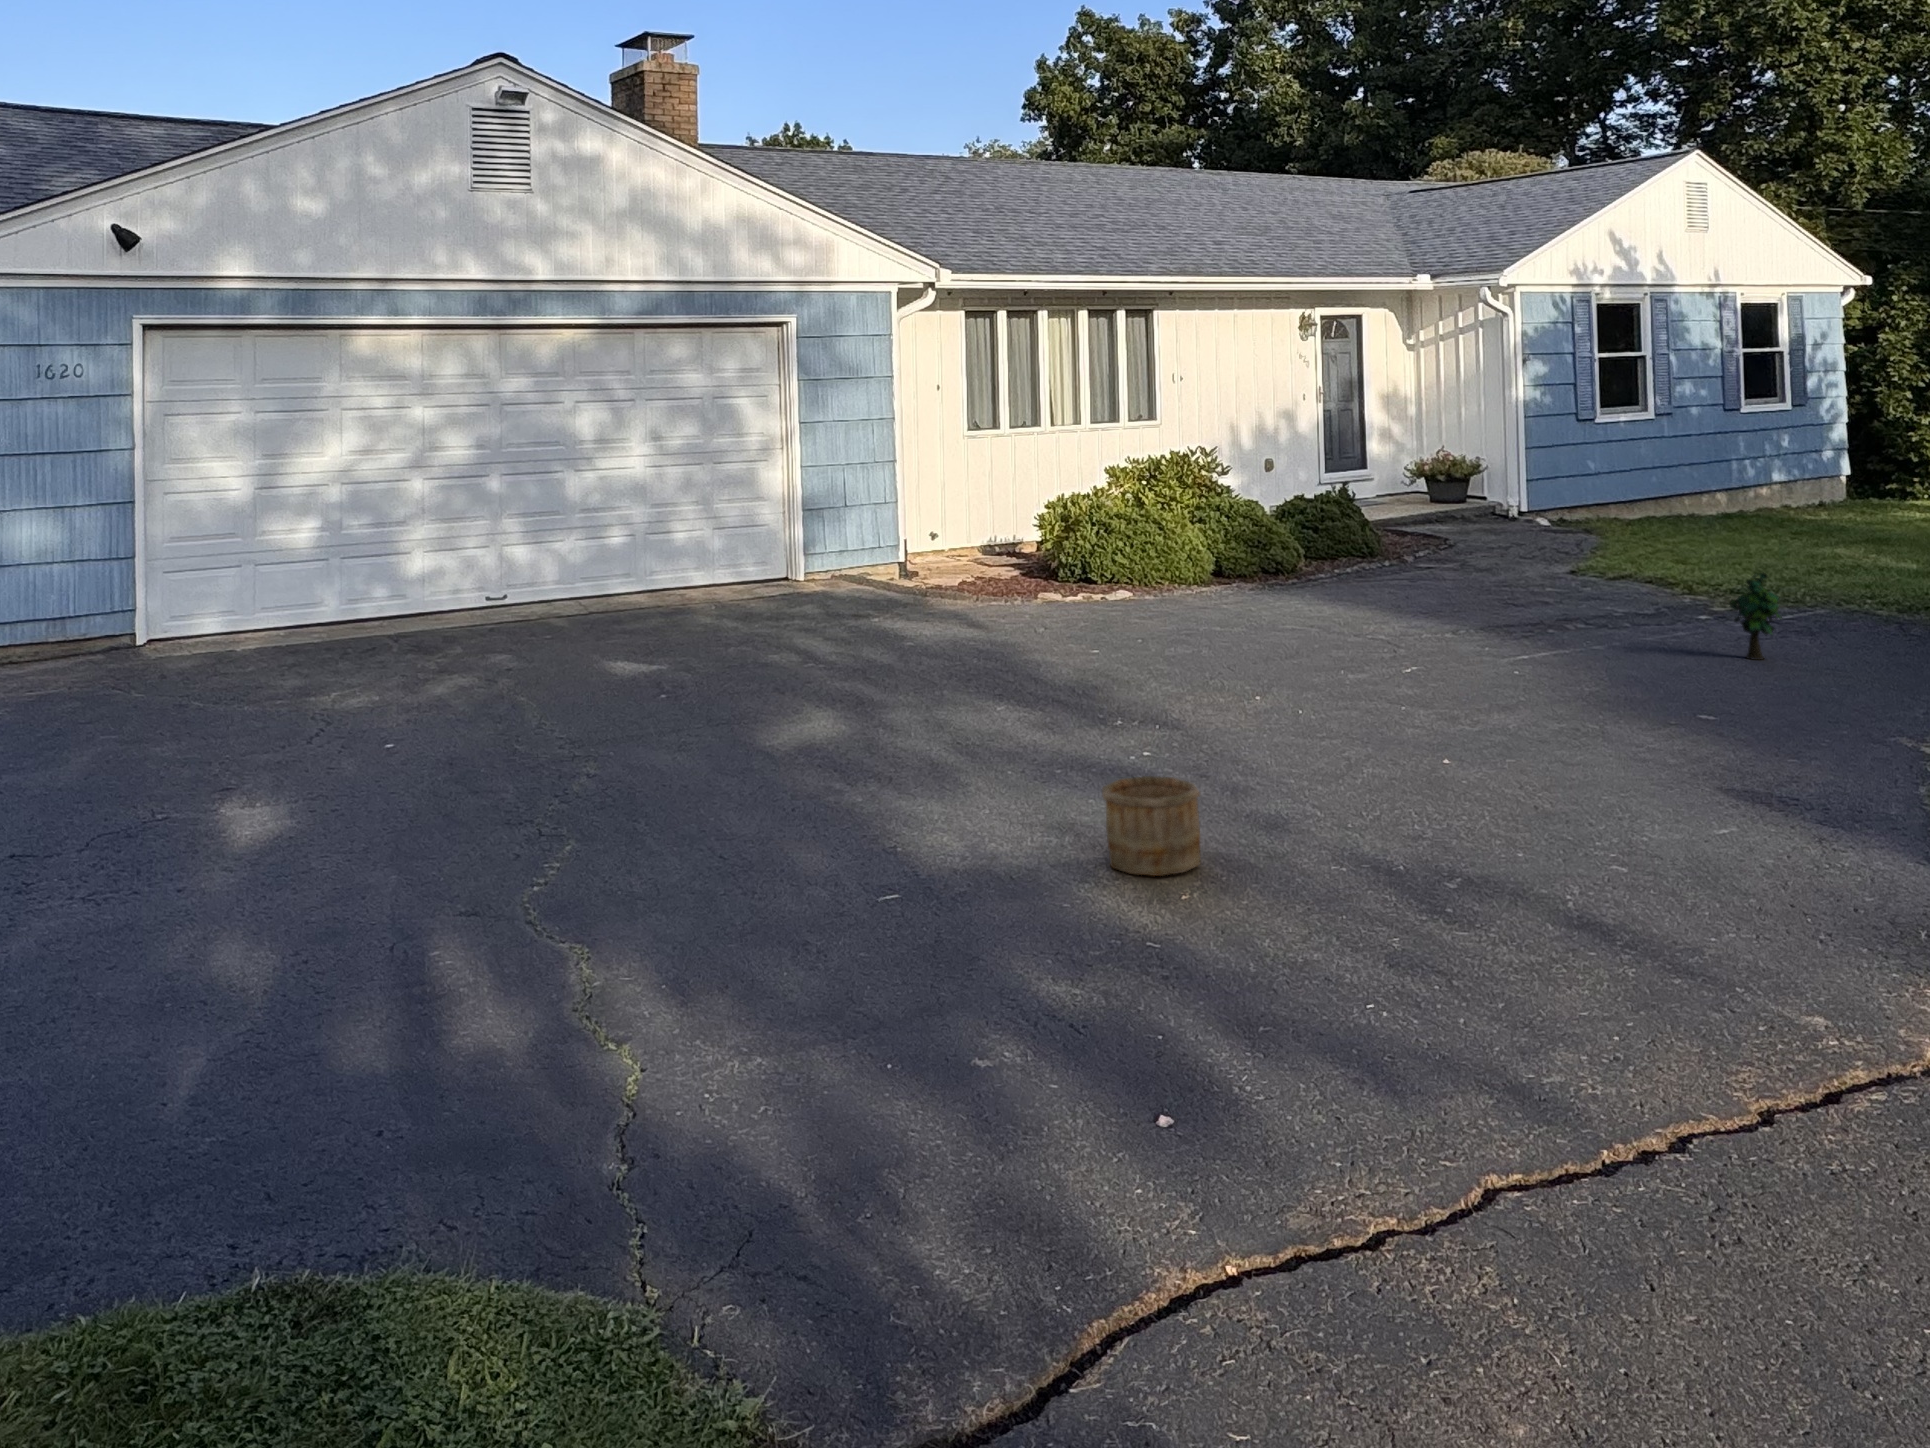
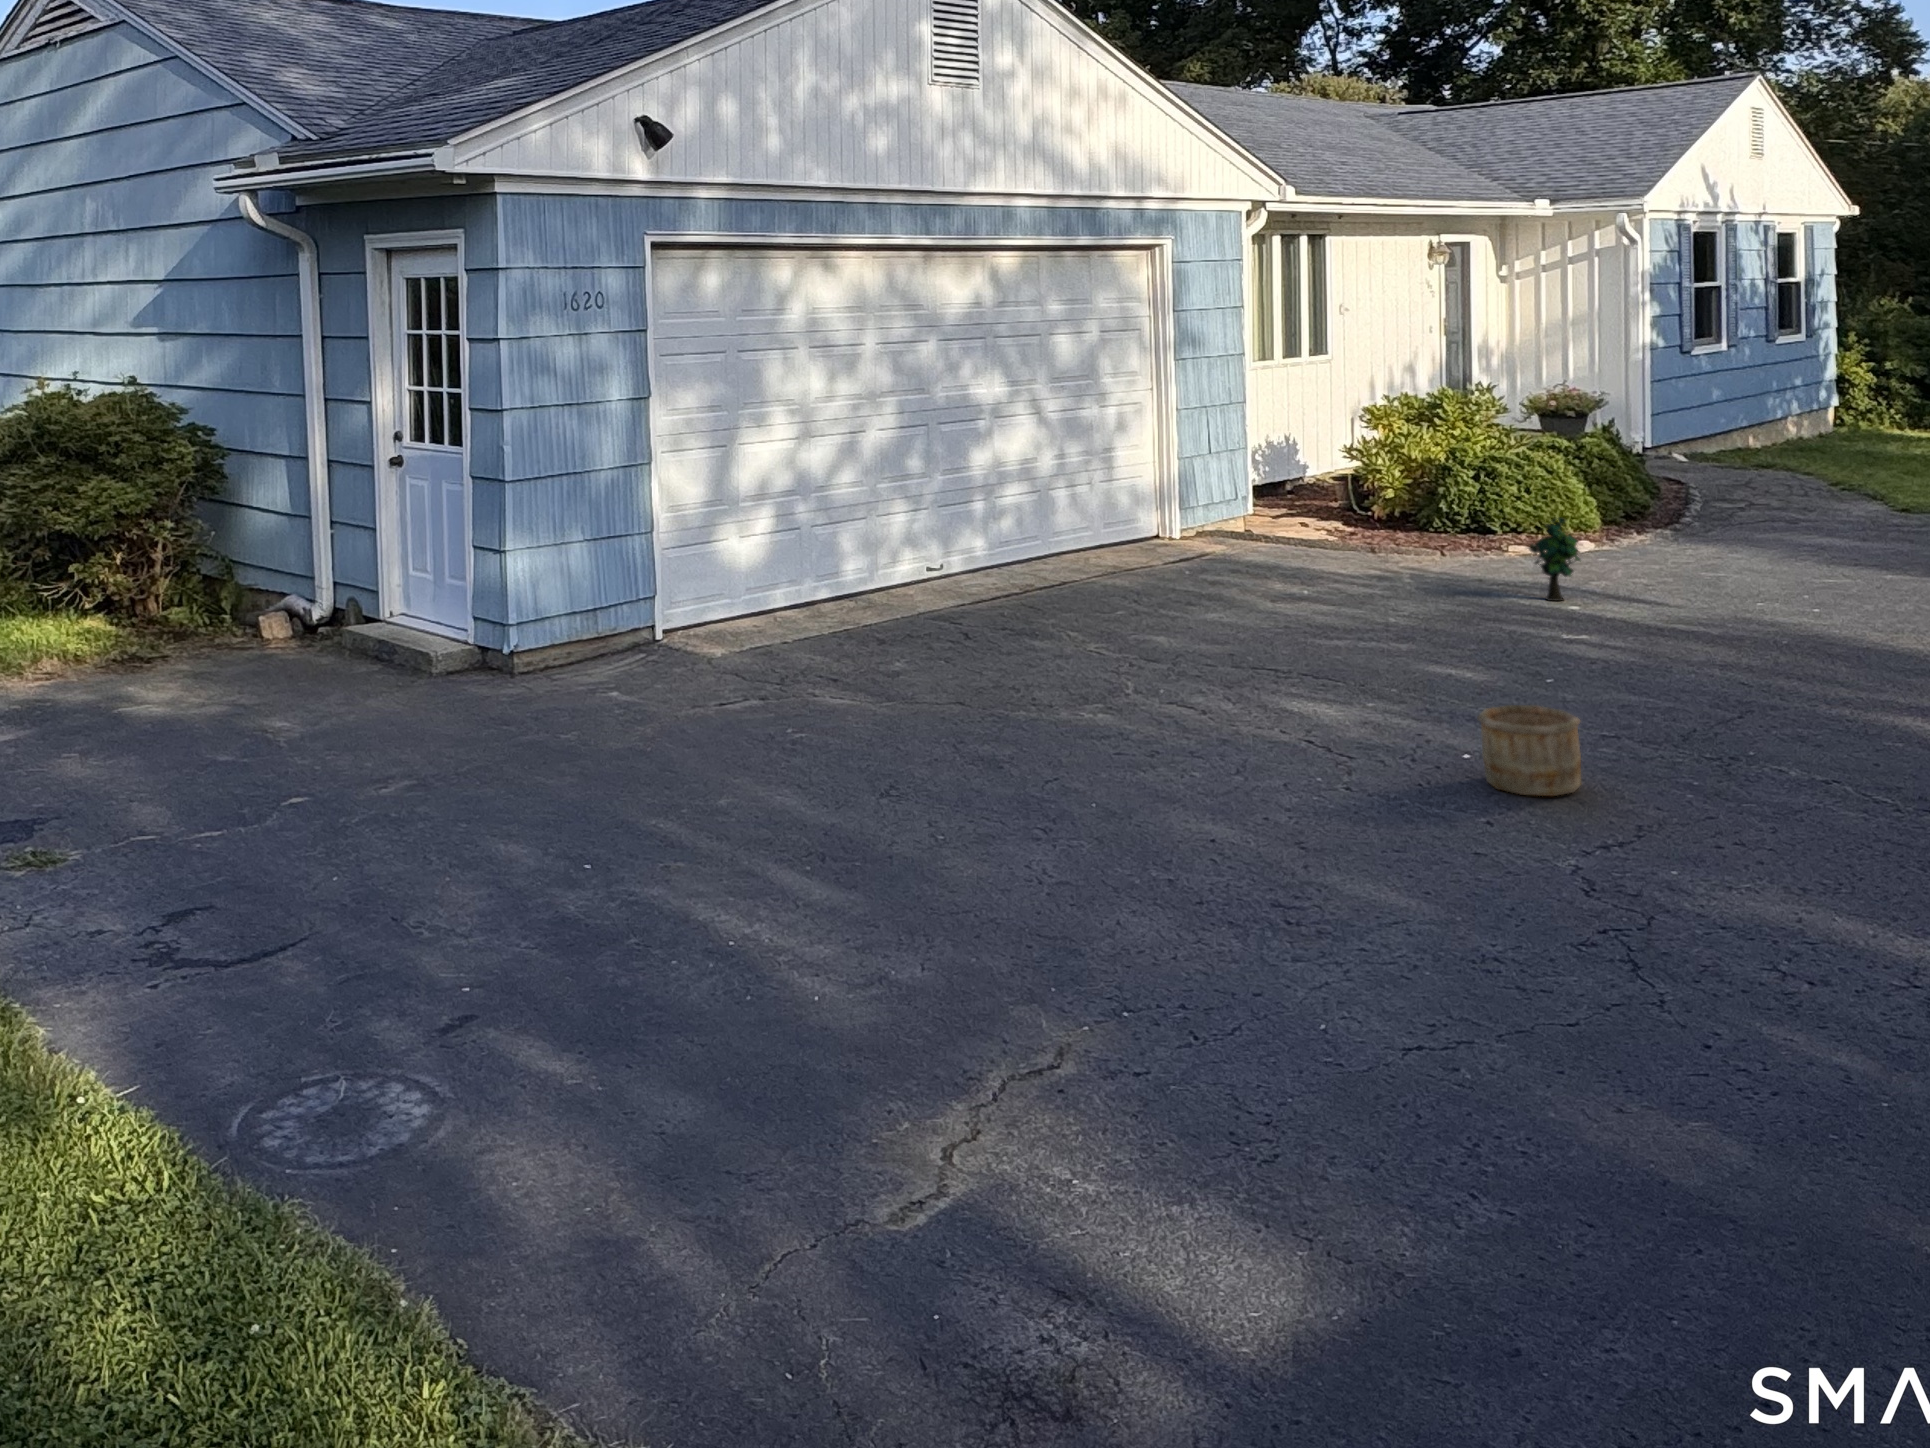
wooden bucket: present [1102,776,1200,876] -> present [1477,705,1581,796]

